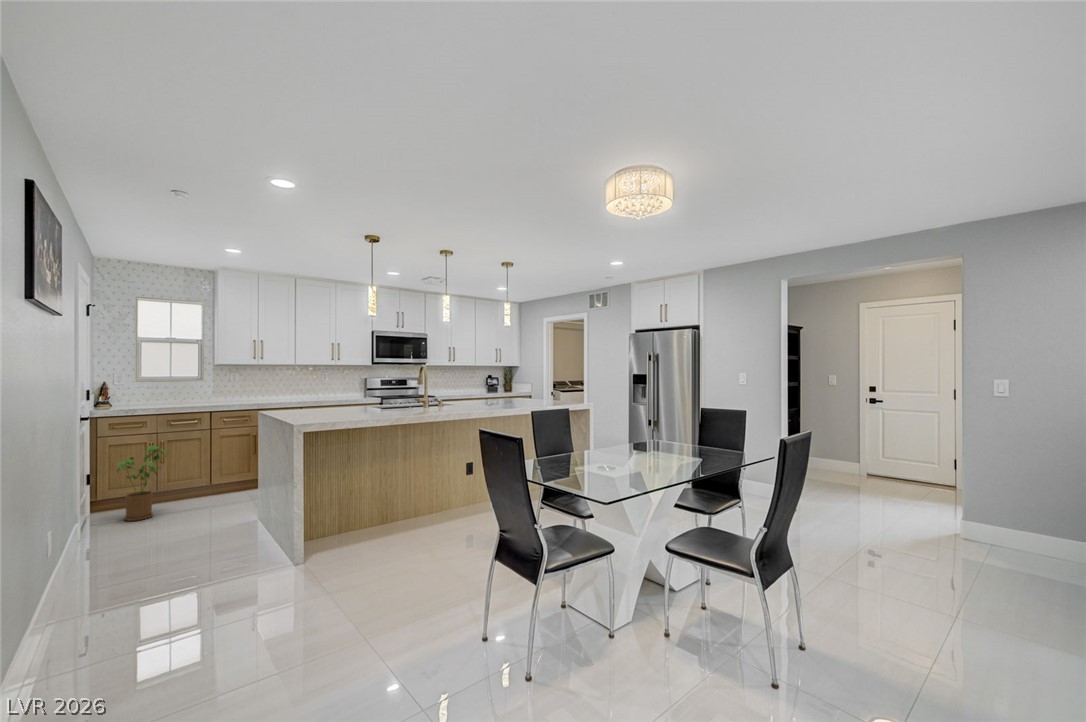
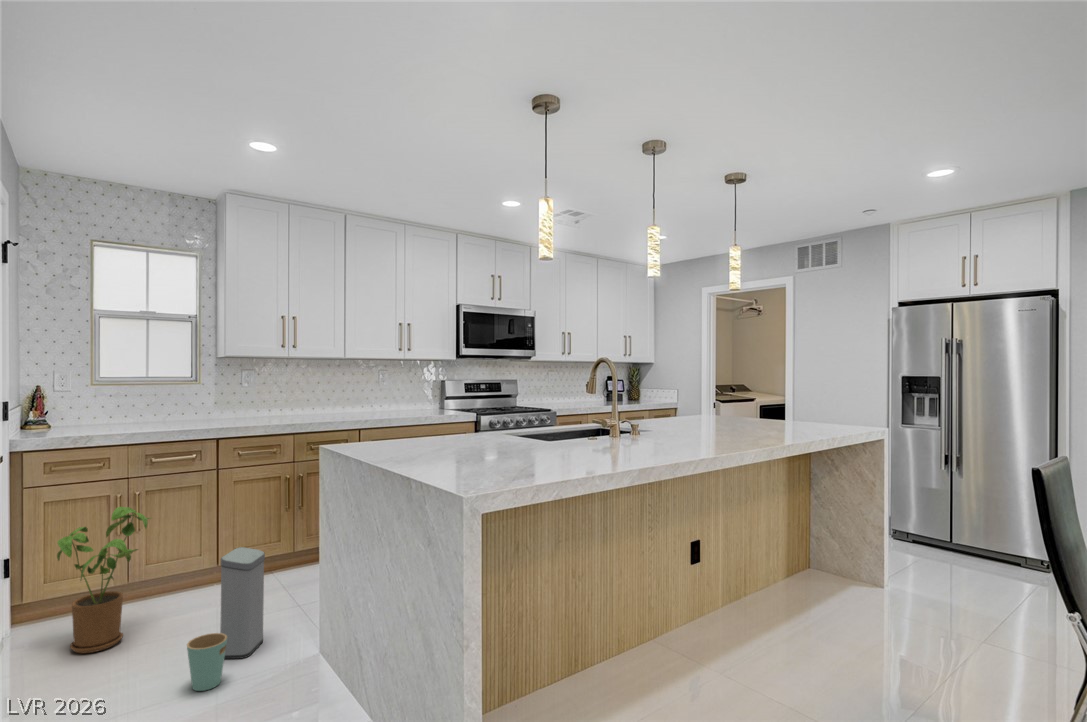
trash can: none [184,466,231,532] -> present [187,547,265,691]

